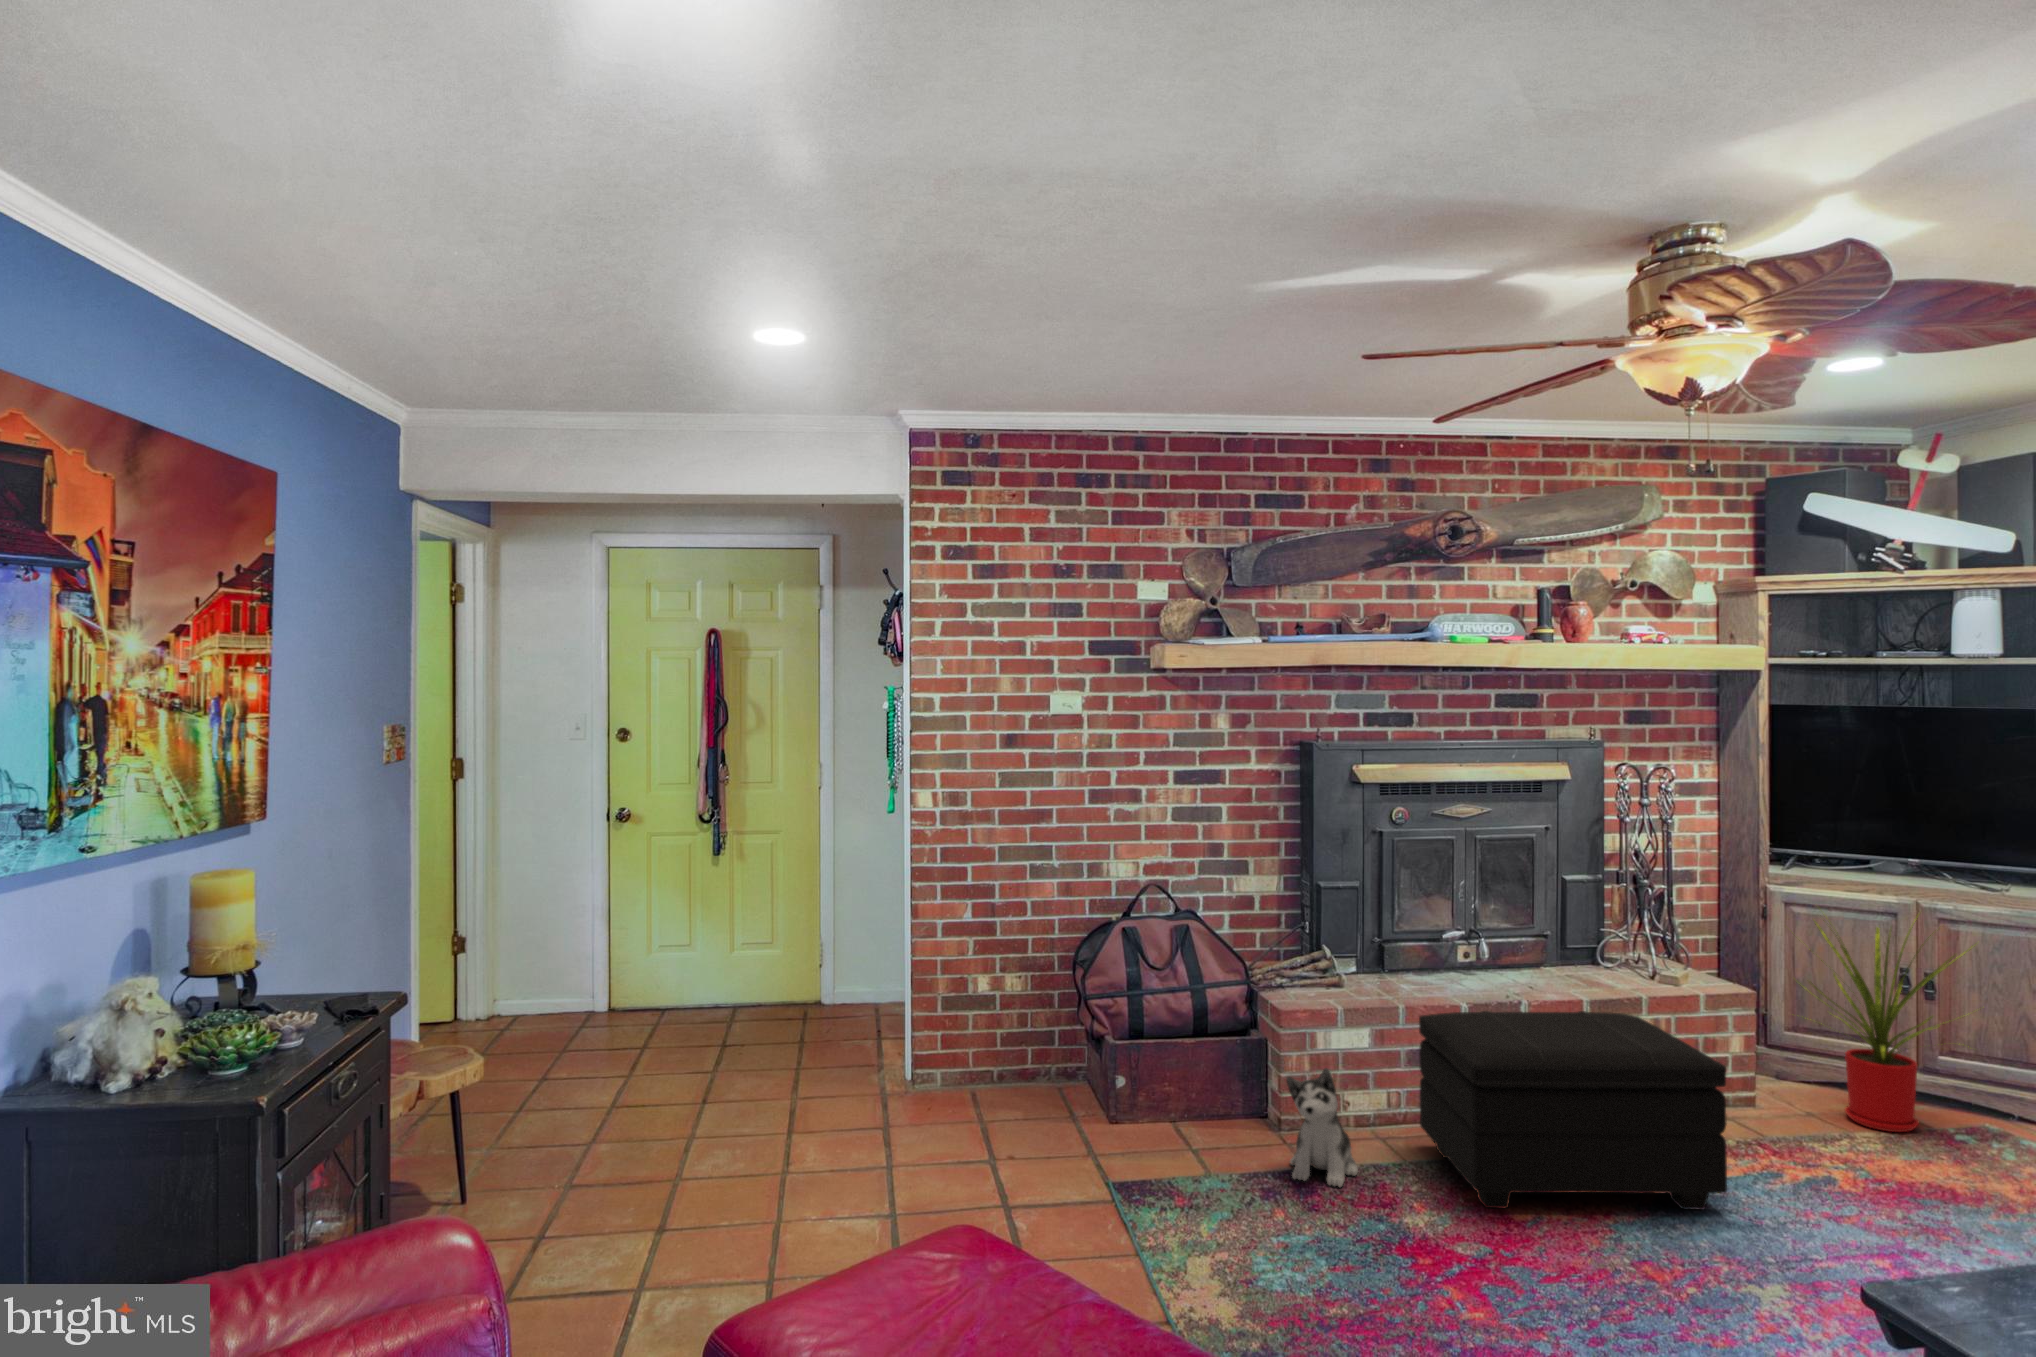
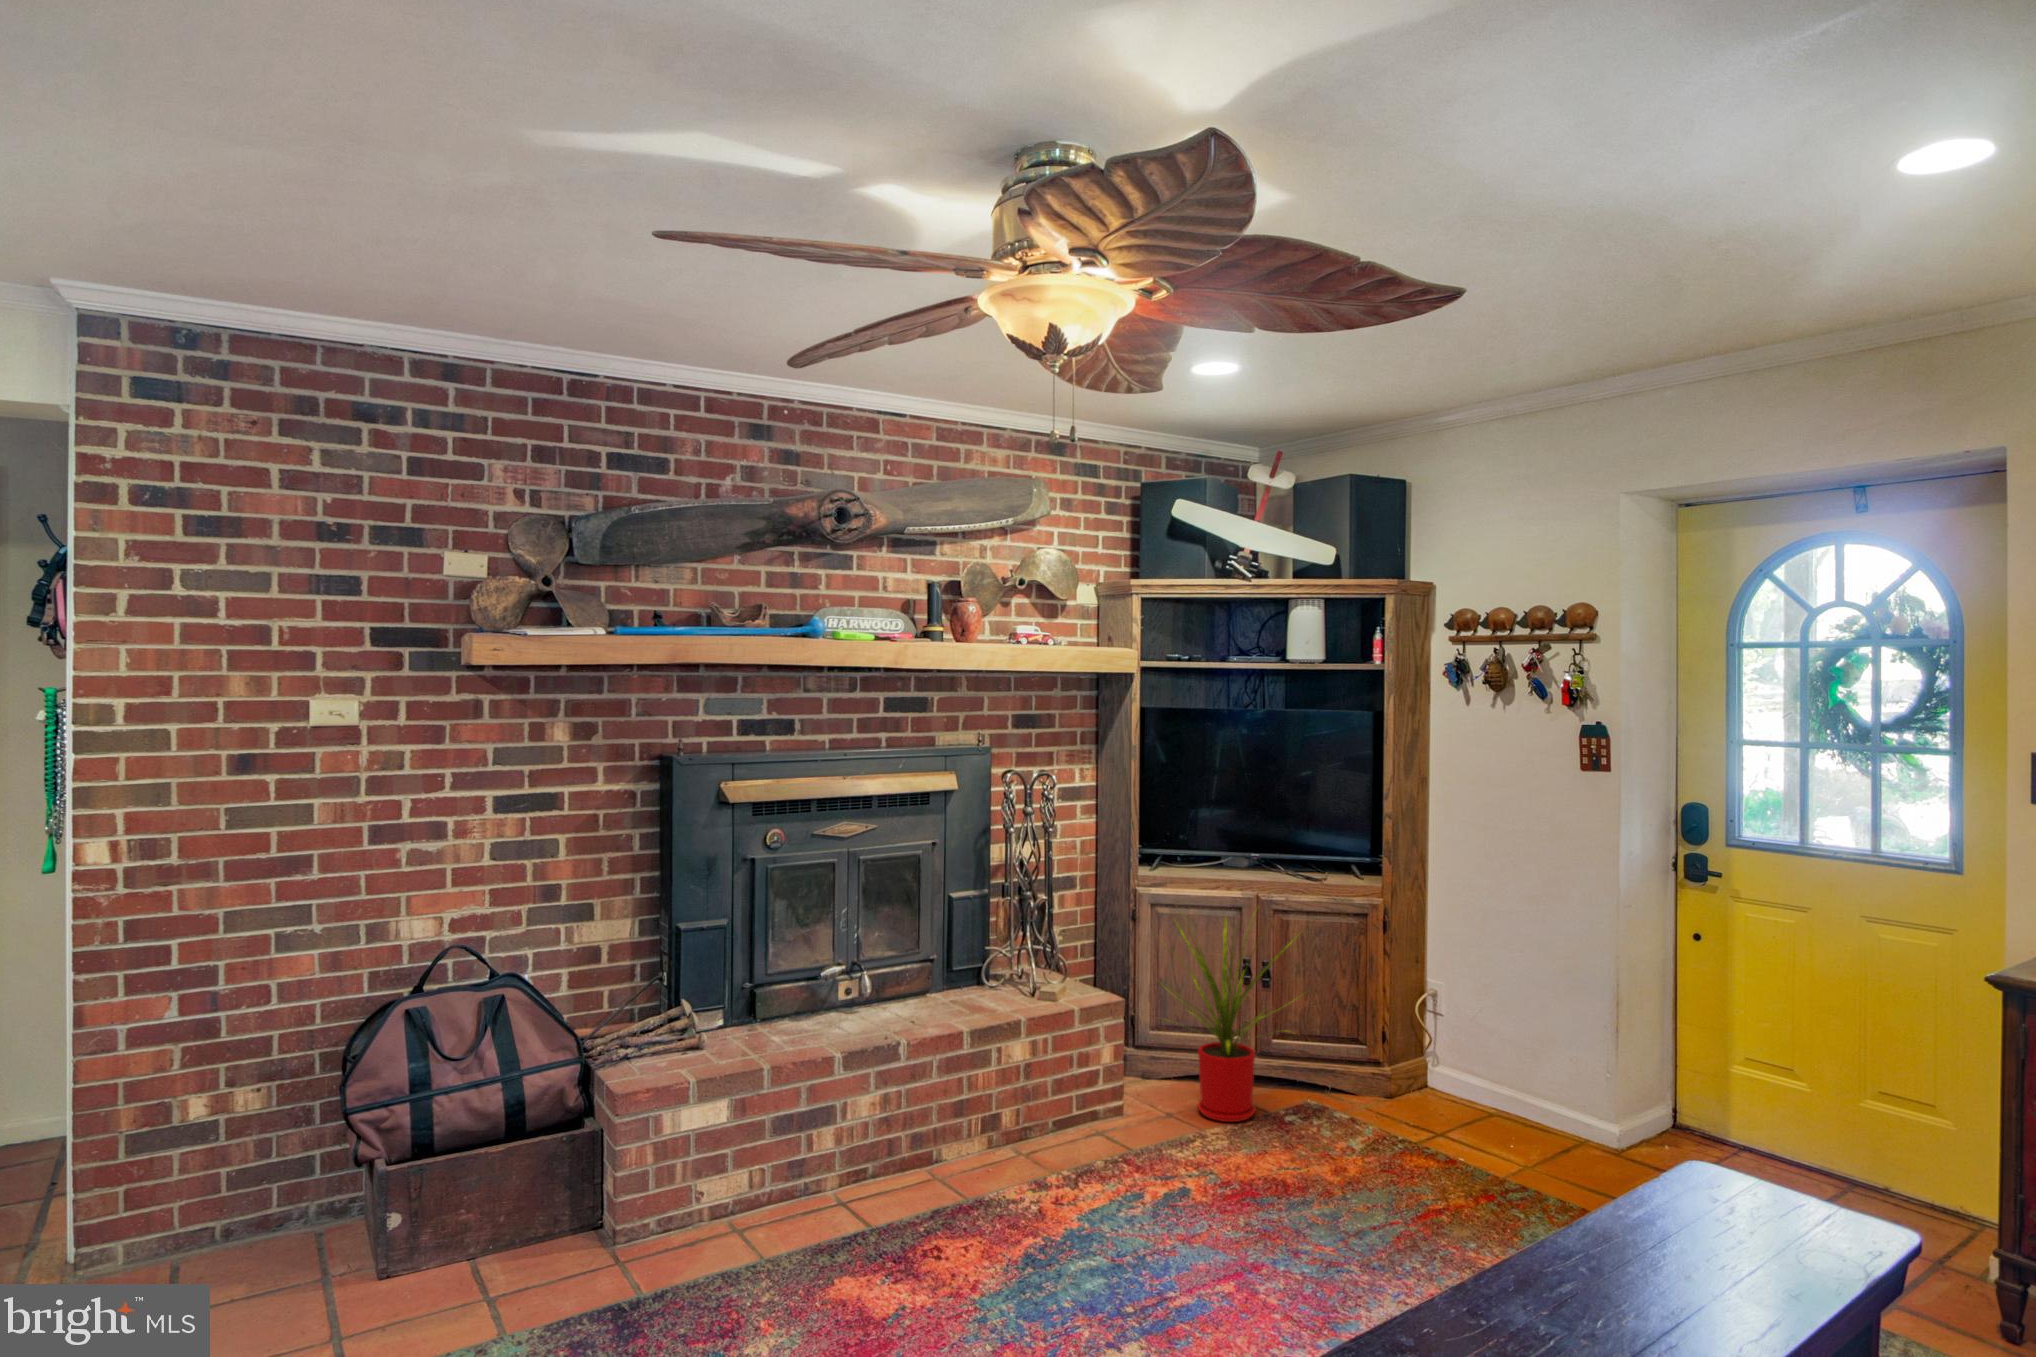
footstool: present [1419,1011,1727,1210] -> none [783,1045,1091,1306]
plush toy: present [1286,1068,1358,1187] -> none [612,1167,701,1317]

